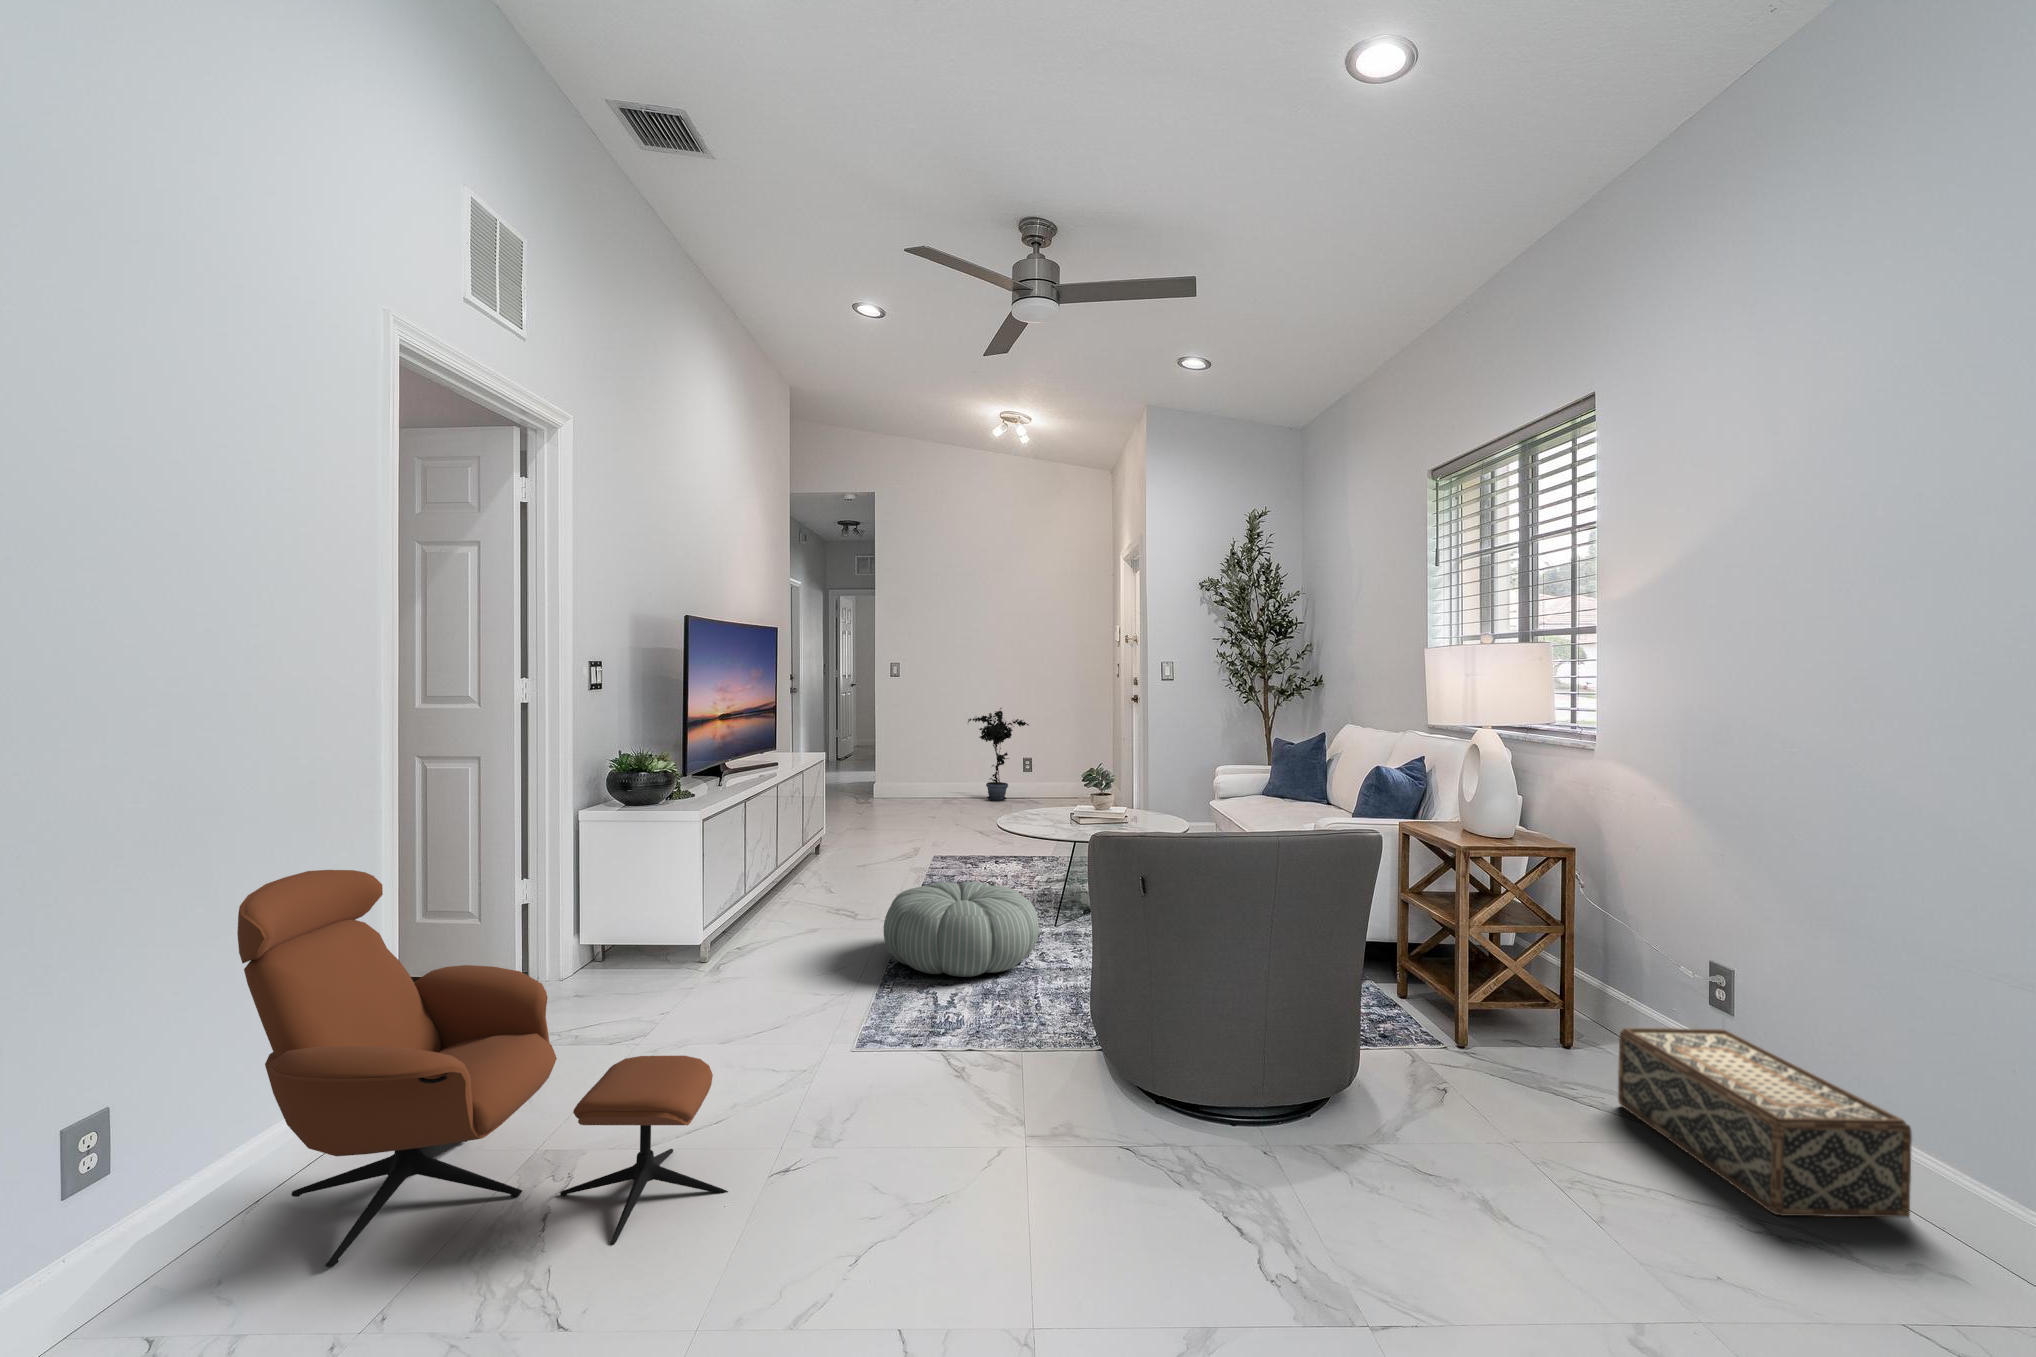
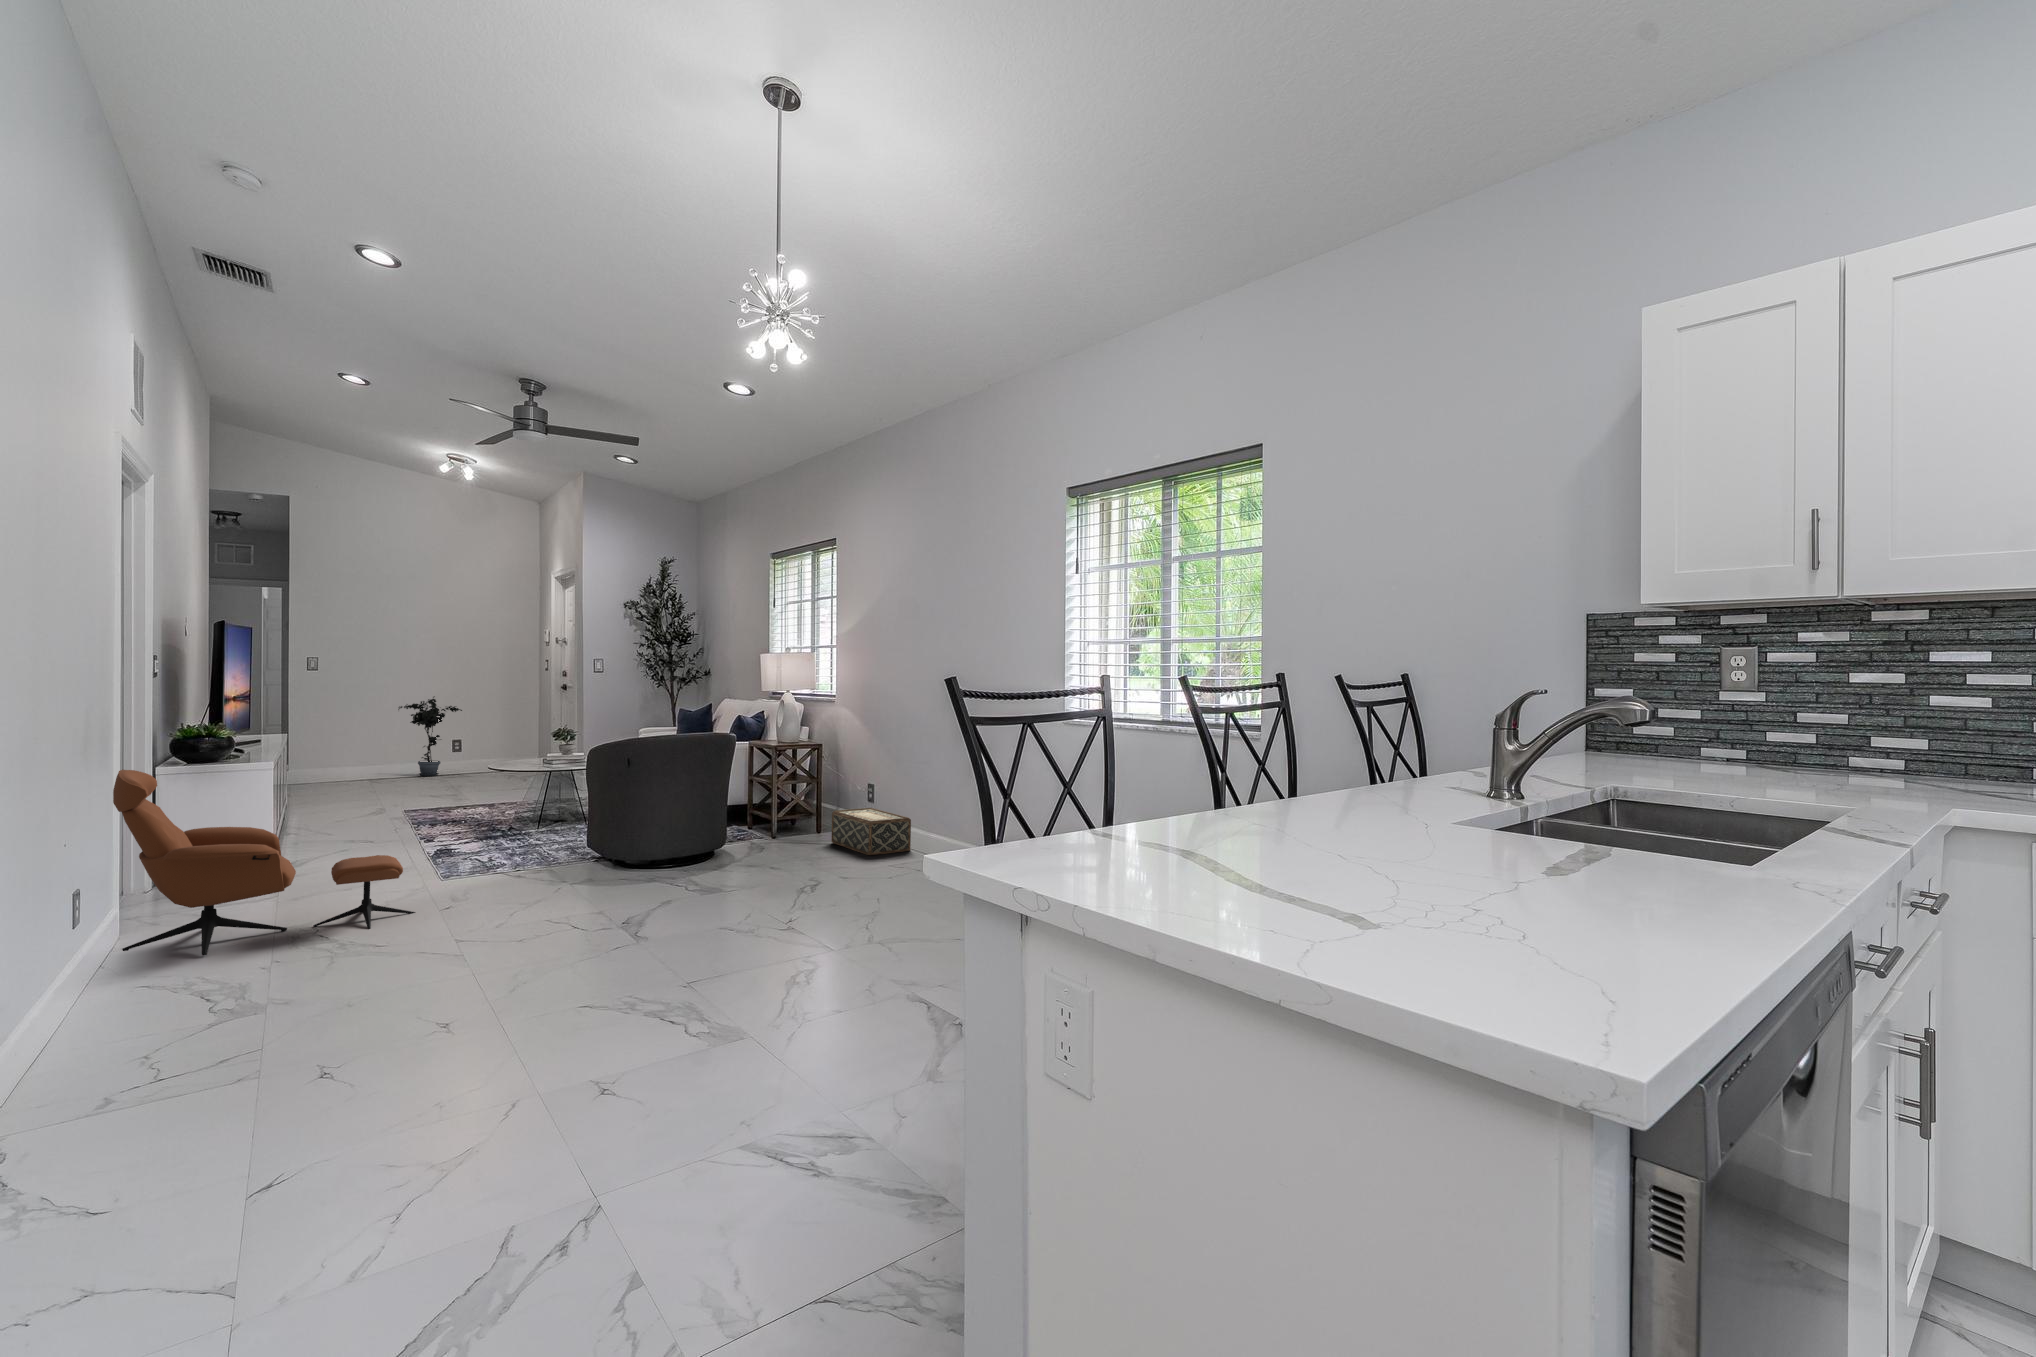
pouf: present [884,882,1039,977] -> none [420,799,534,850]

